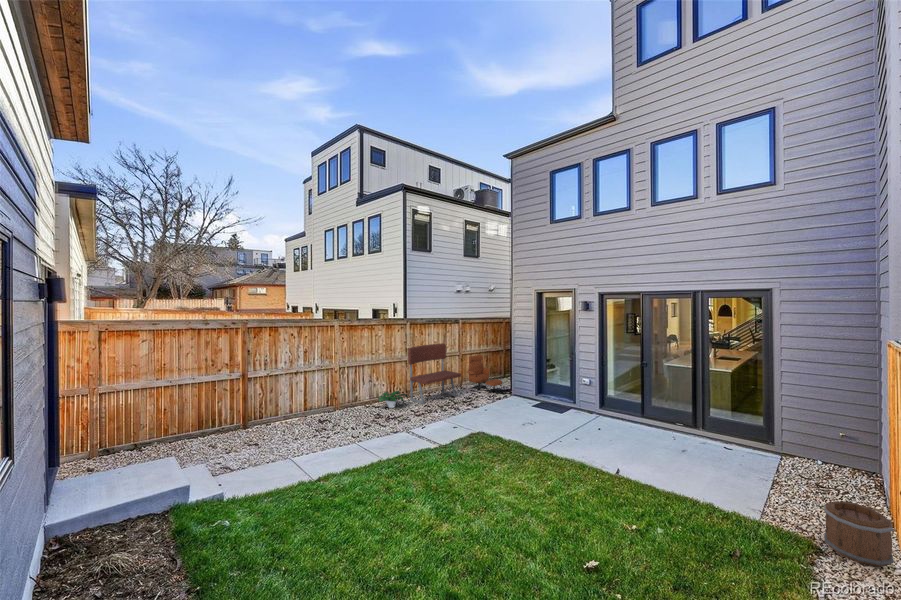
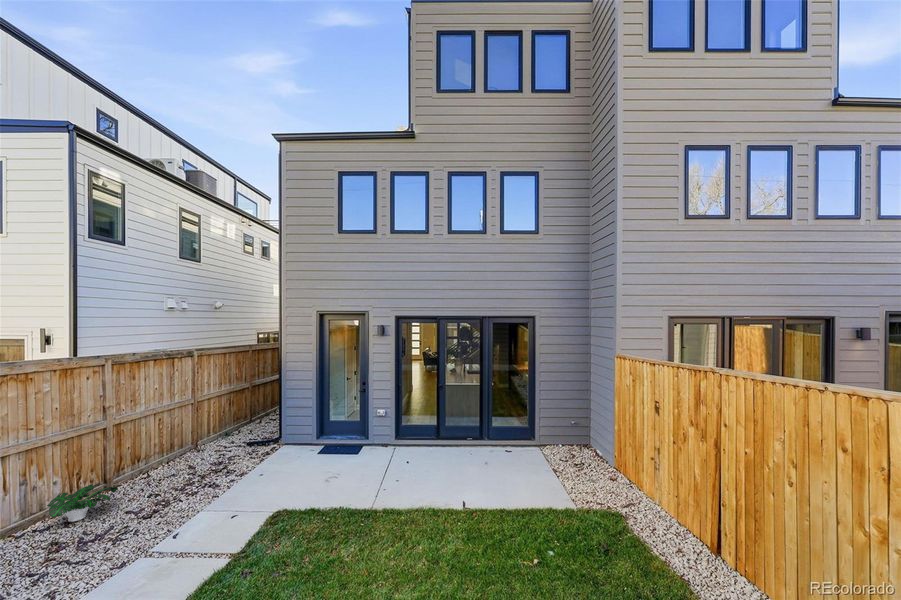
bench: present [408,343,461,404] -> none [111,389,209,495]
lounge chair: present [467,355,502,394] -> none [206,398,264,450]
bucket: present [824,501,894,567] -> none [624,473,664,518]

